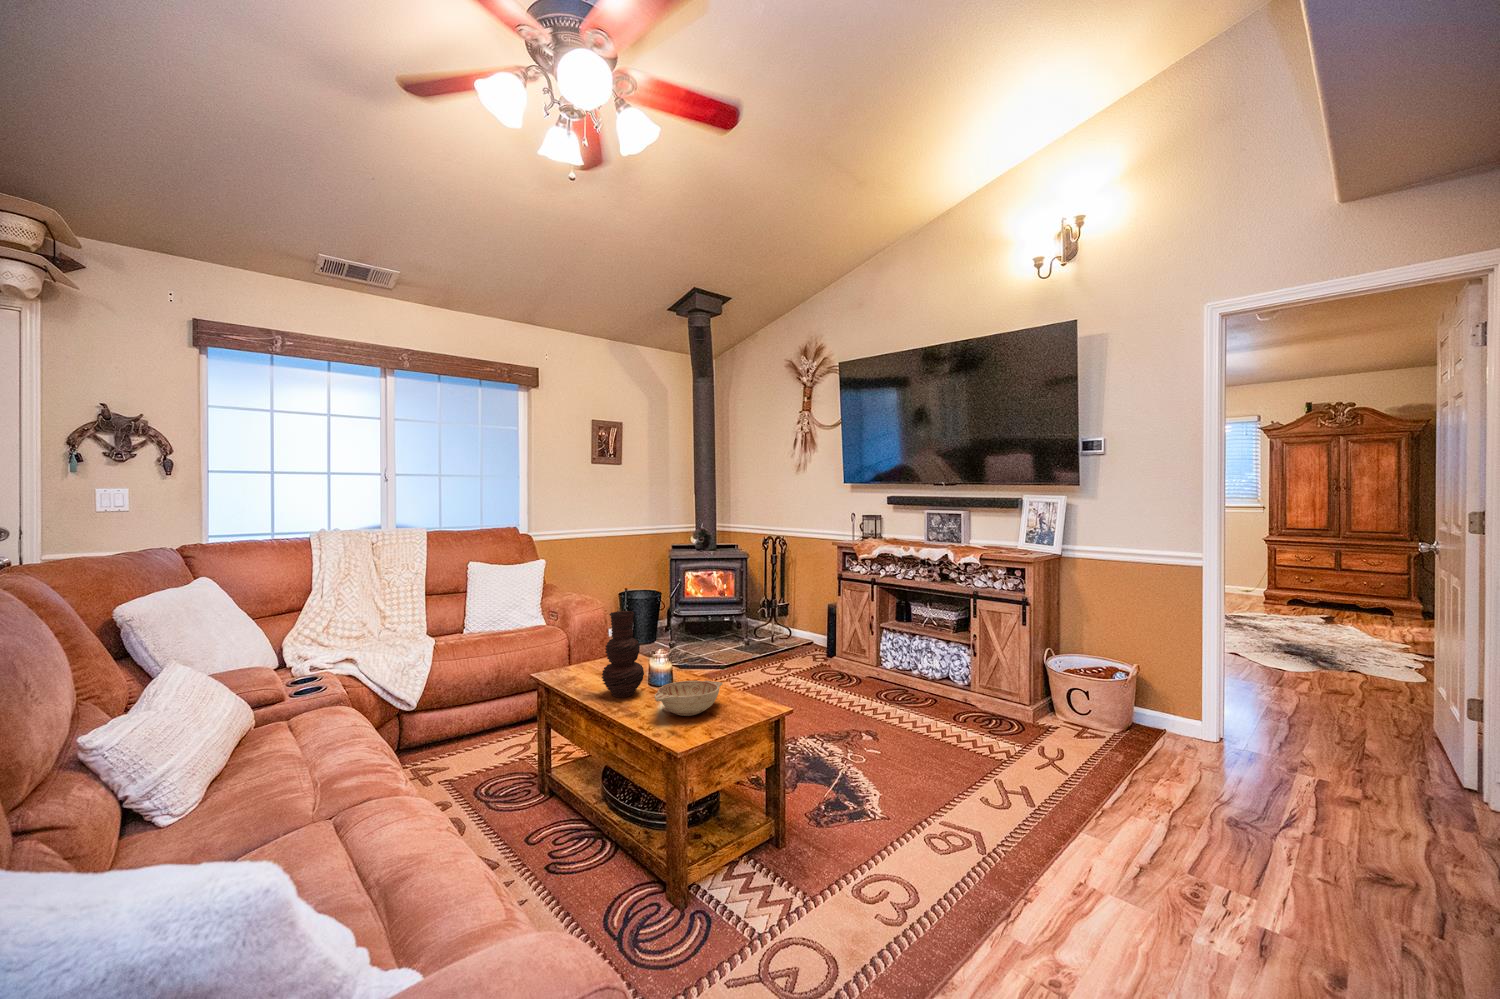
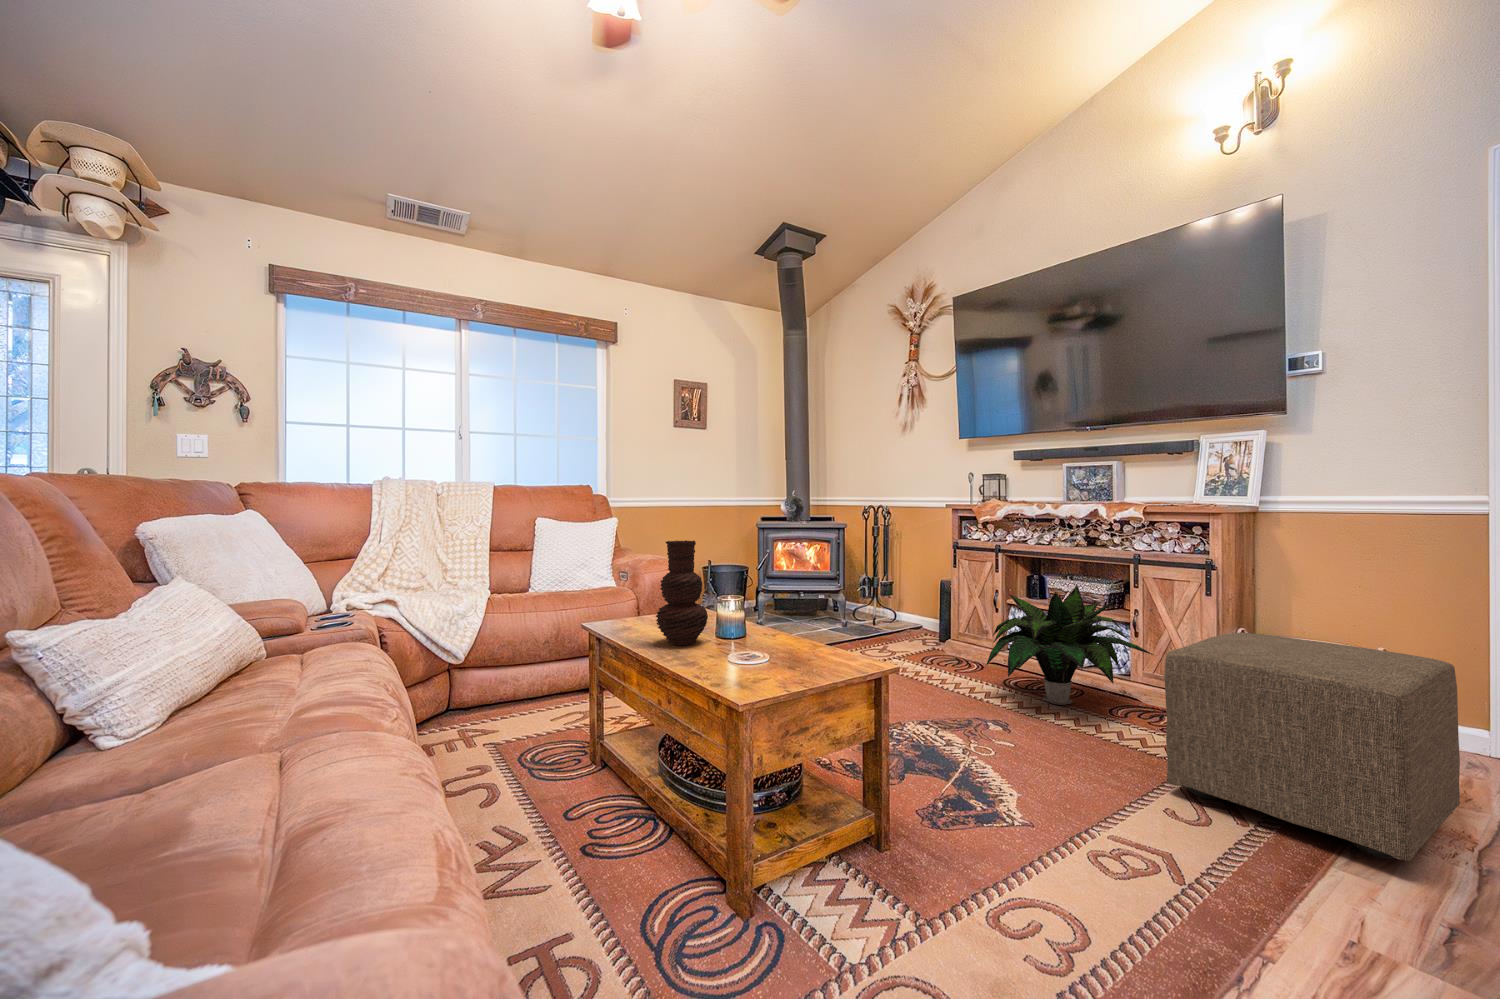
potted plant: none [862,618,987,714] -> present [986,585,1153,705]
ottoman: none [983,660,1165,824] -> present [1164,632,1460,861]
decorative bowl: present [655,681,723,716] -> none [715,625,805,665]

